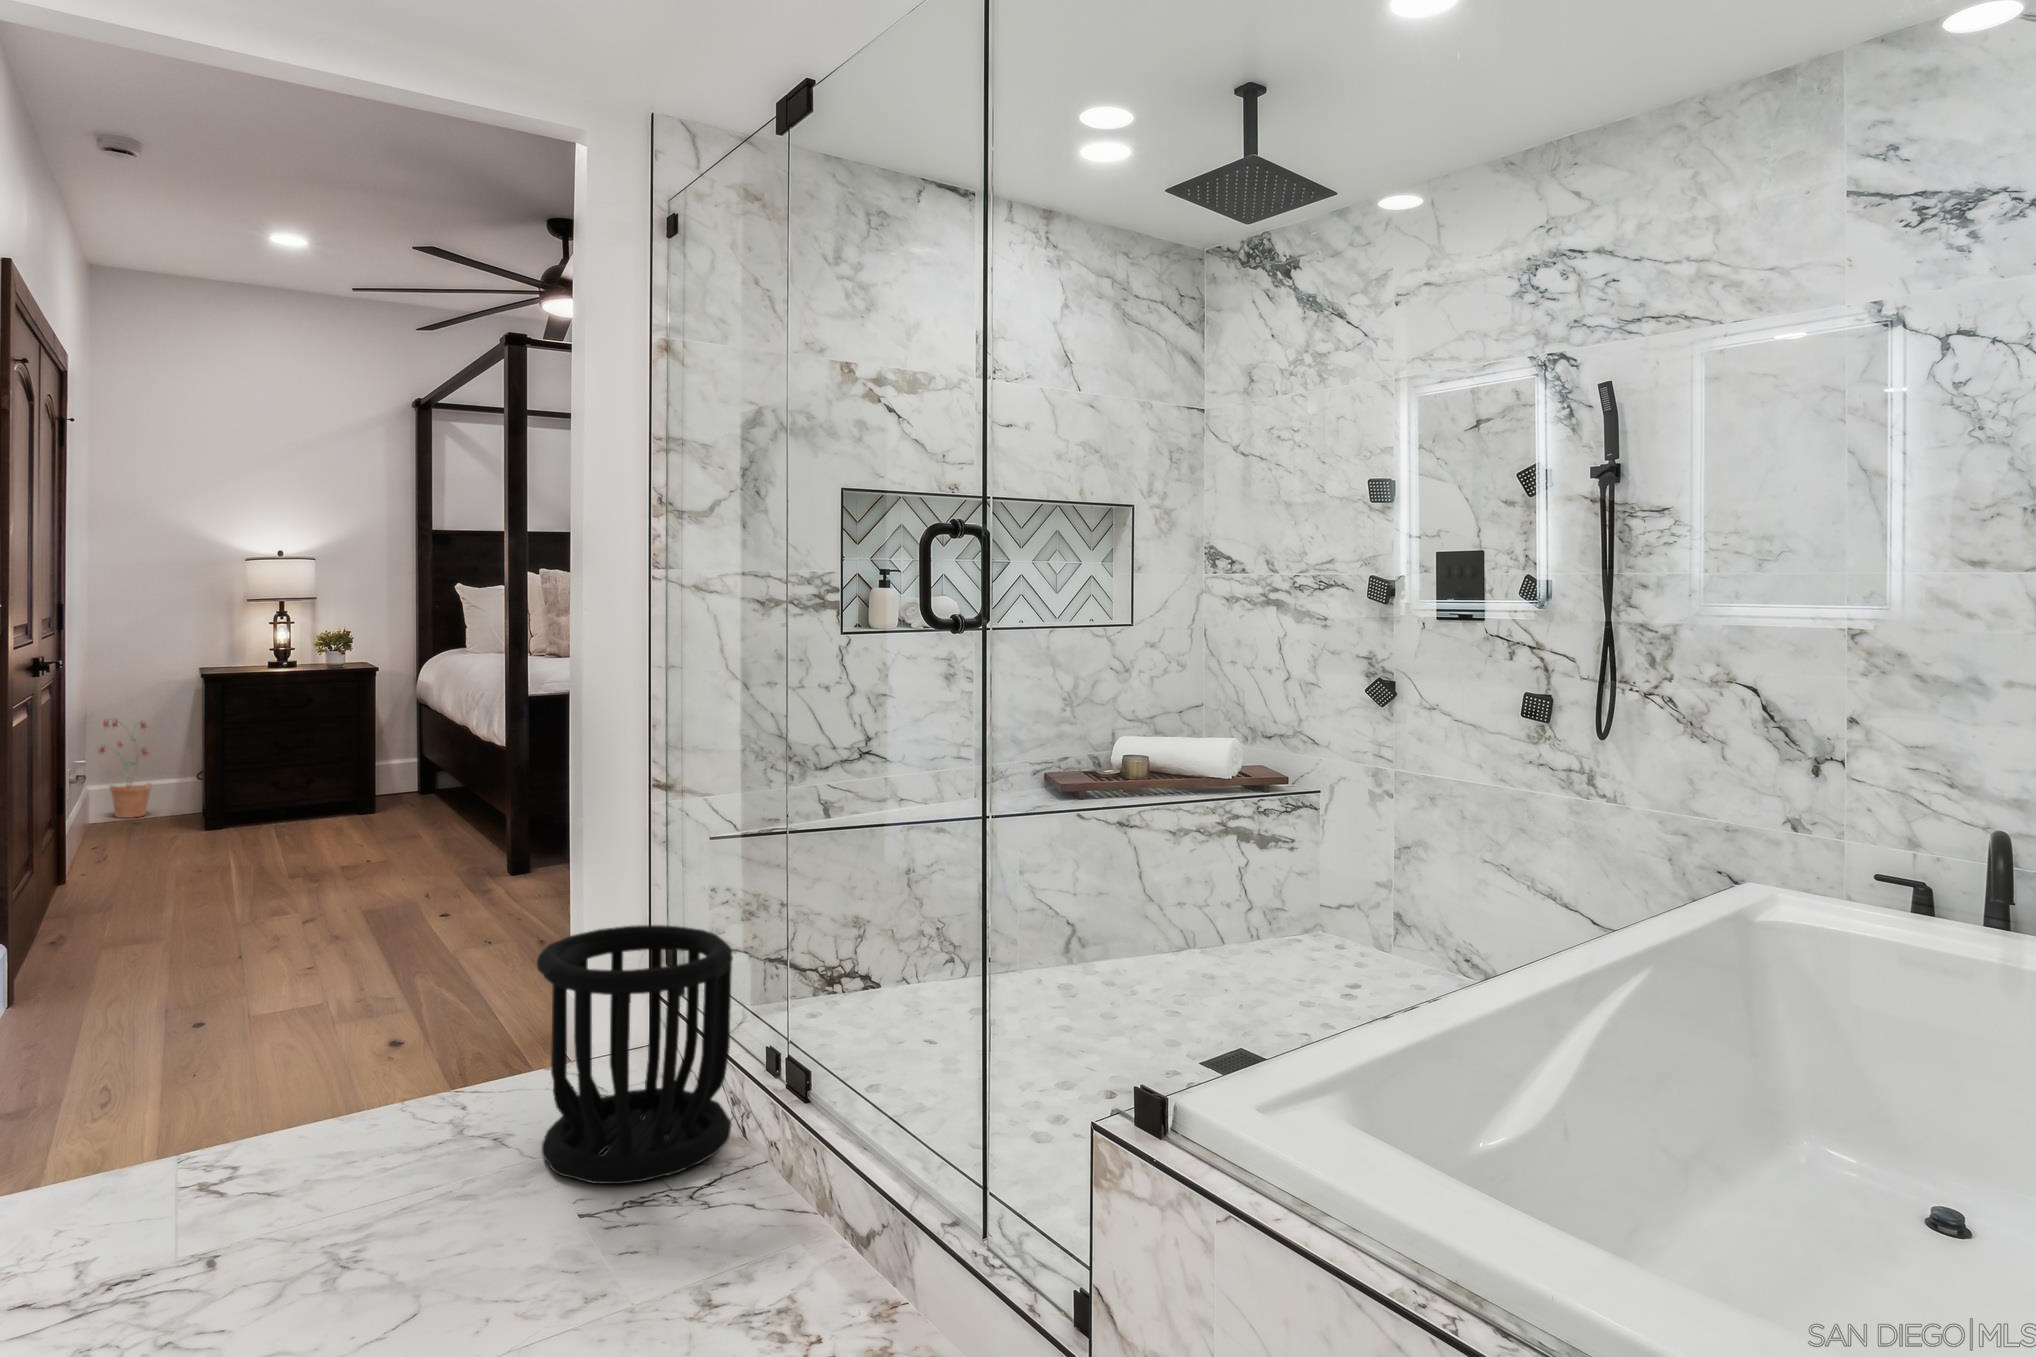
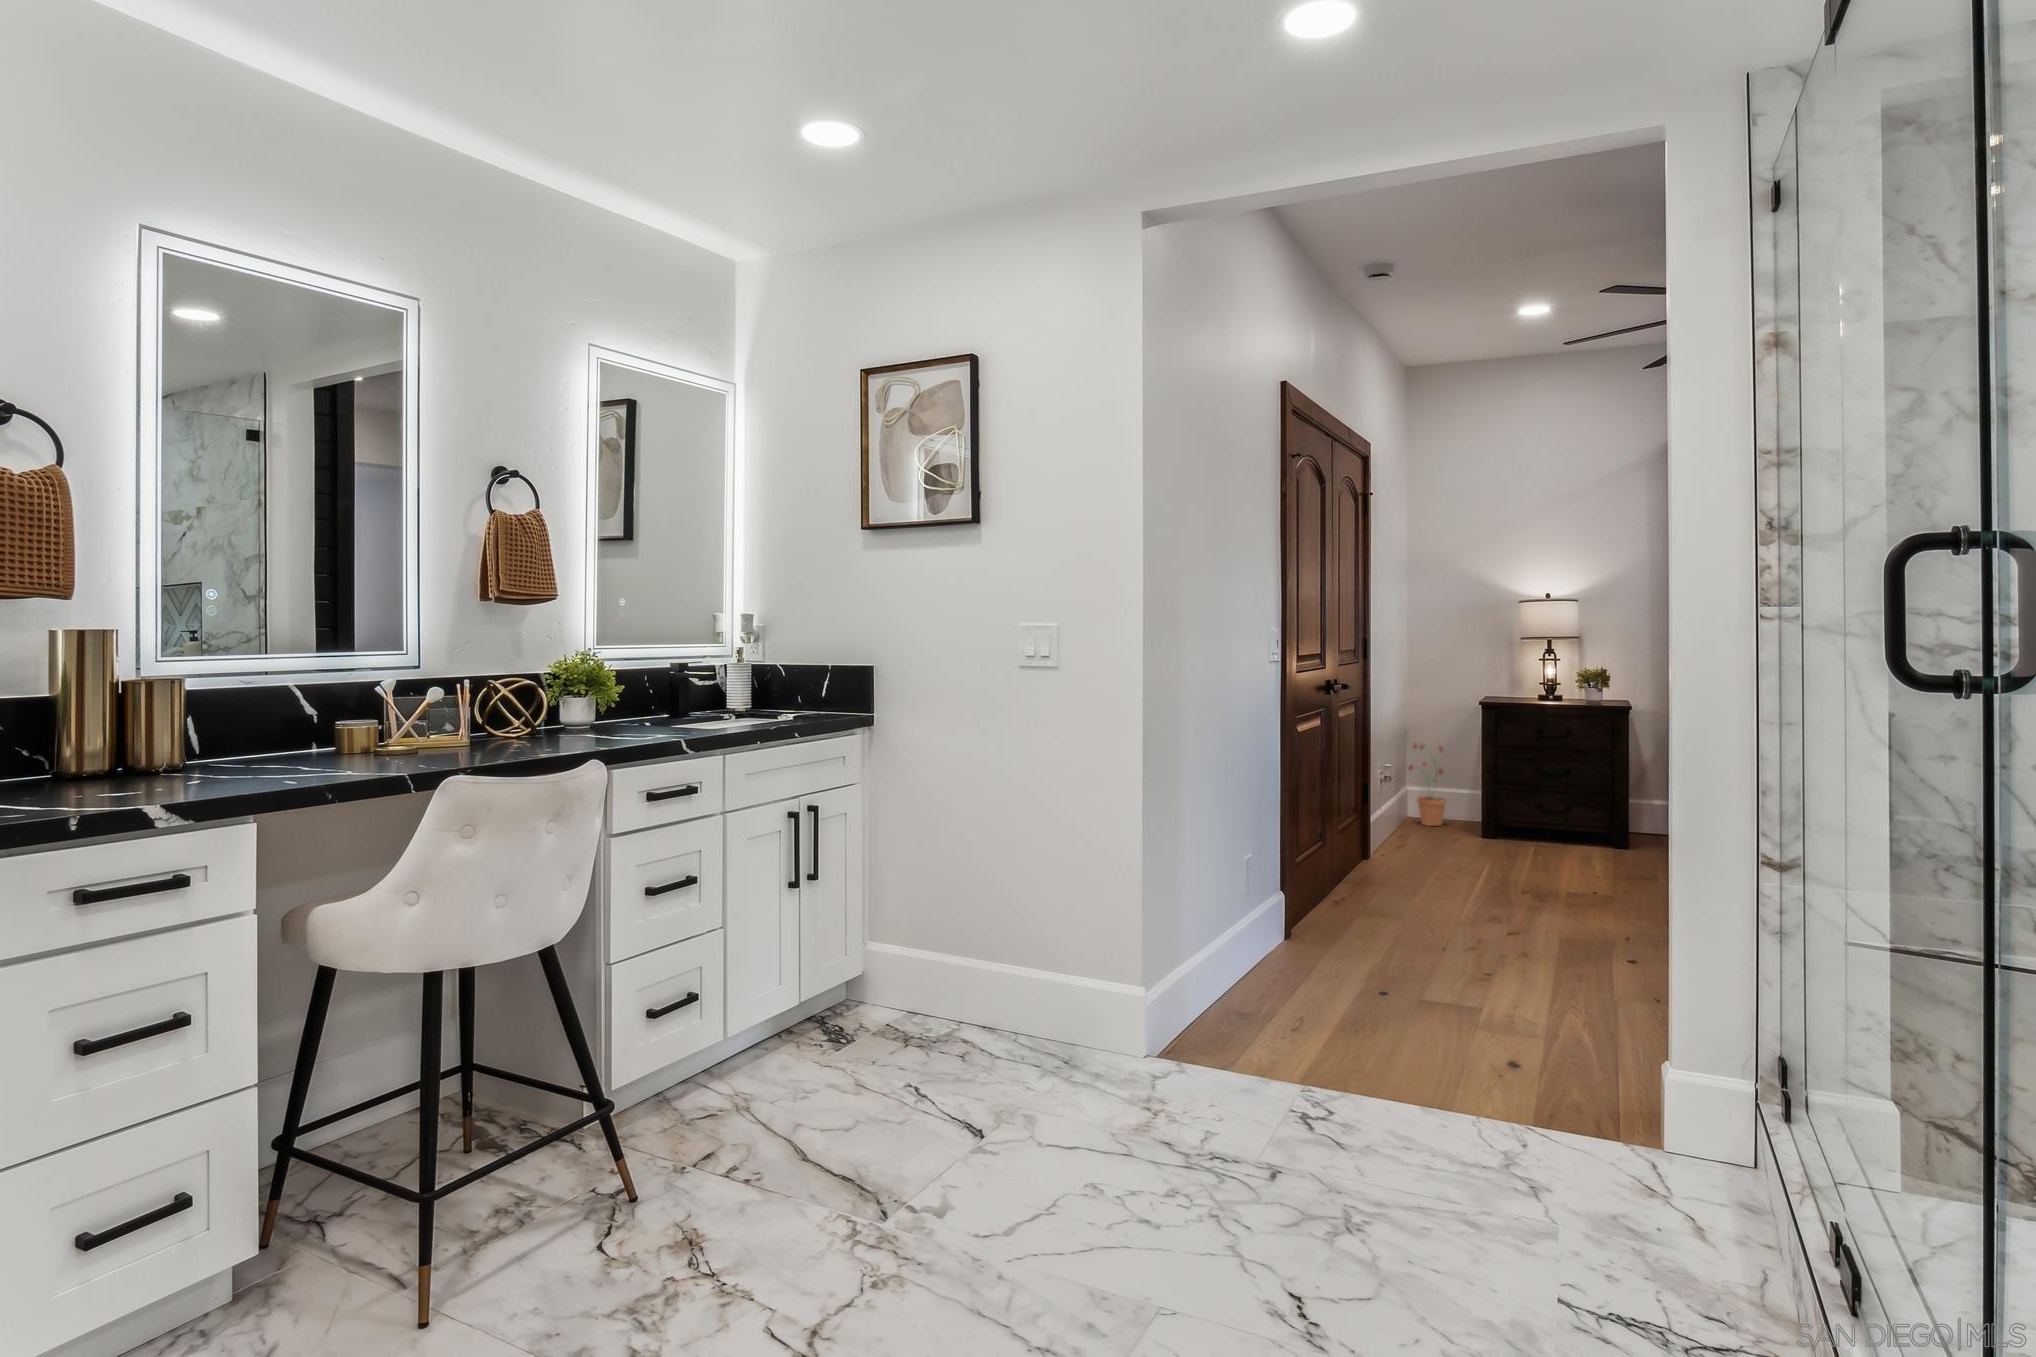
wastebasket: present [537,925,733,1184] -> none [1551,1009,1790,1316]

